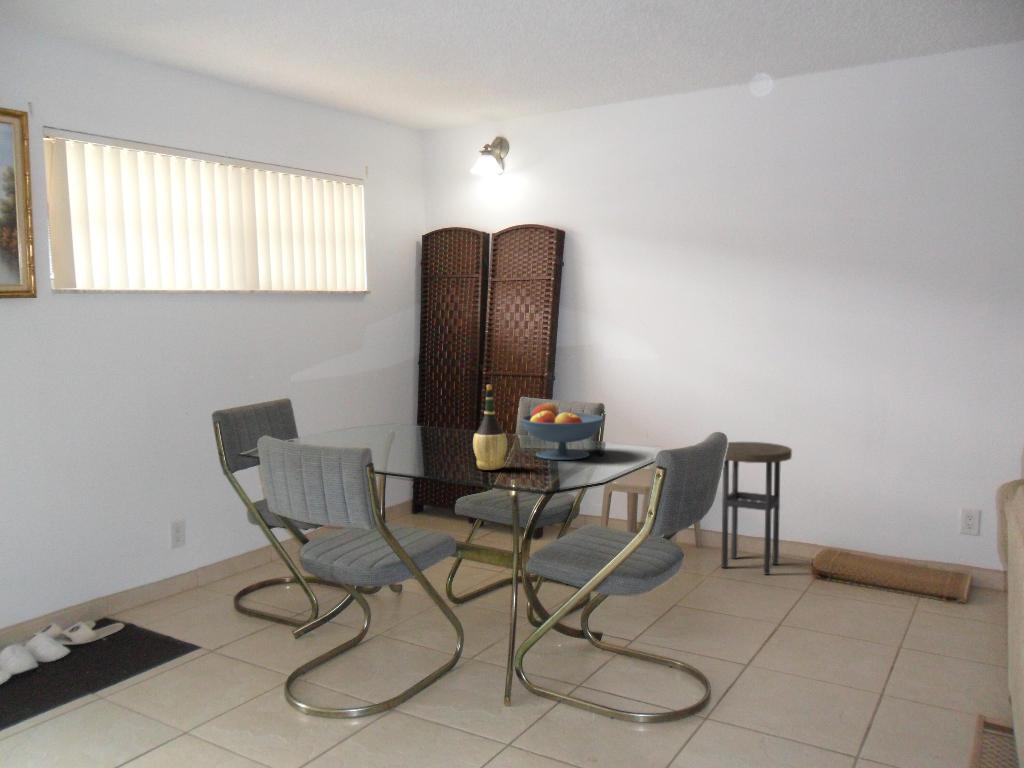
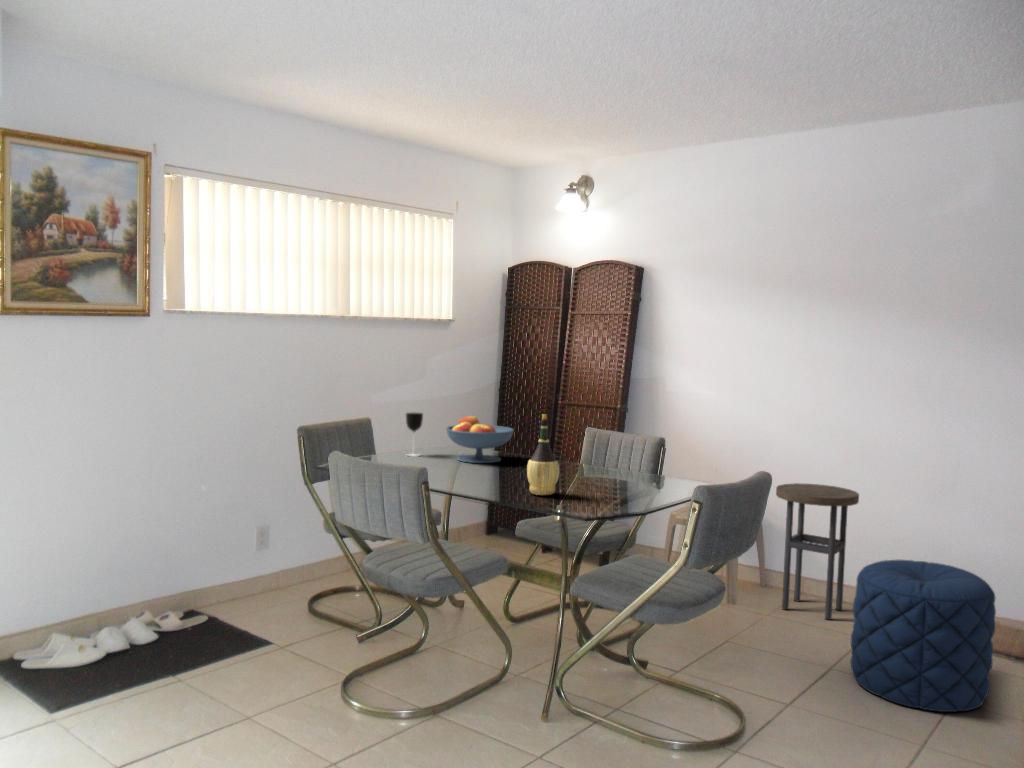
wine glass: none [331,390,350,437] -> present [406,413,423,456]
fruit bowl: present [521,403,604,460] -> present [446,416,514,463]
pouf: none [799,511,937,657] -> present [851,560,996,712]

